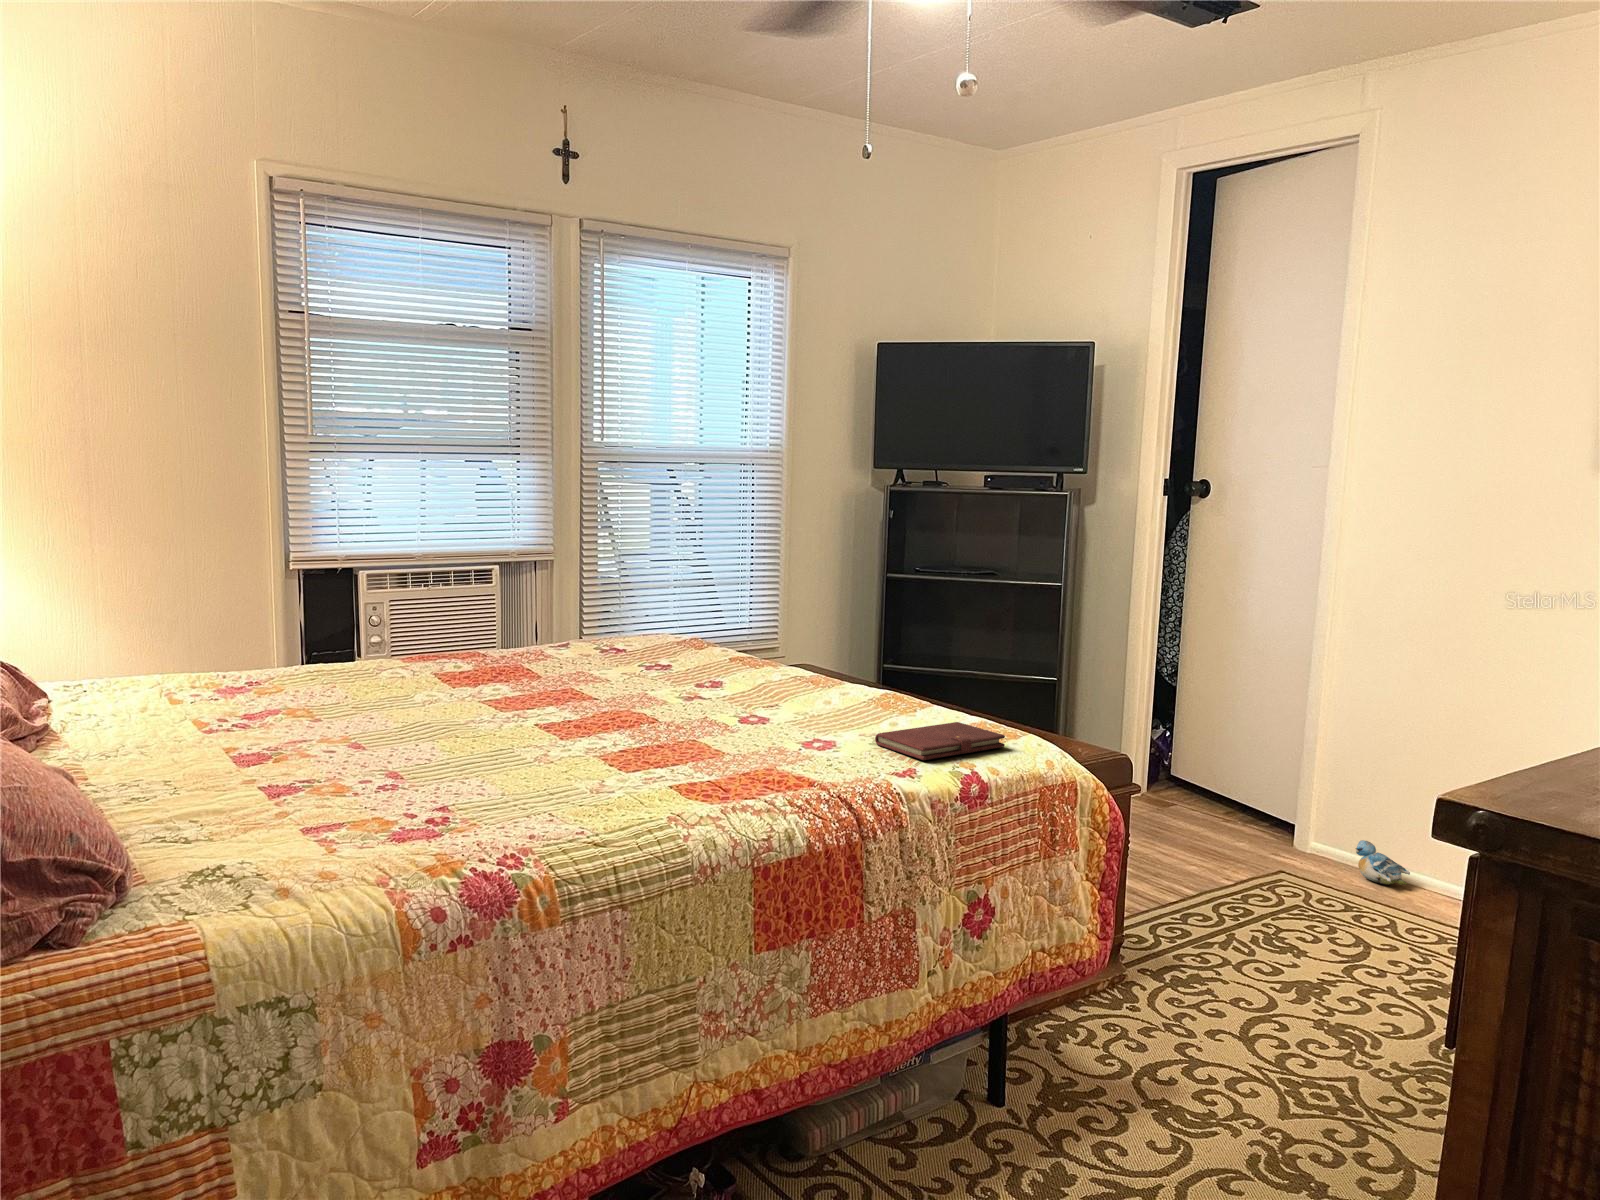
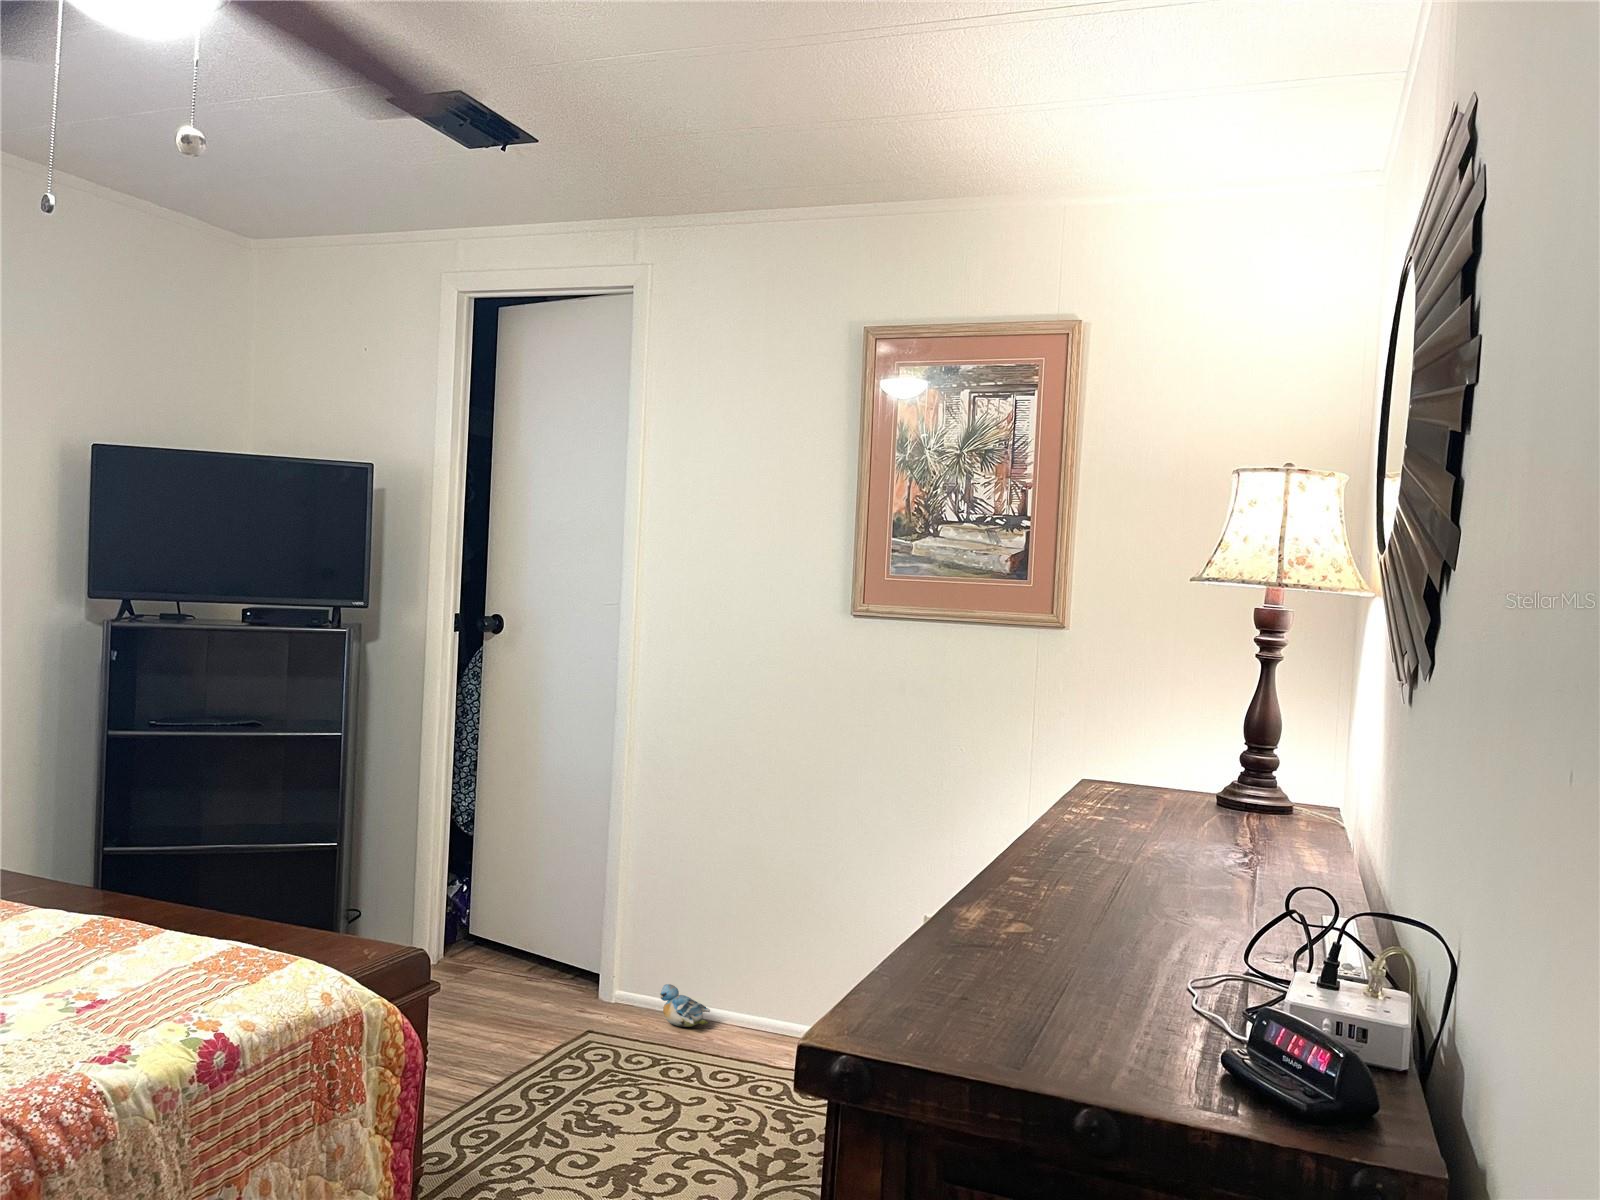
notebook: present [875,722,1005,760] -> none [69,956,264,1027]

